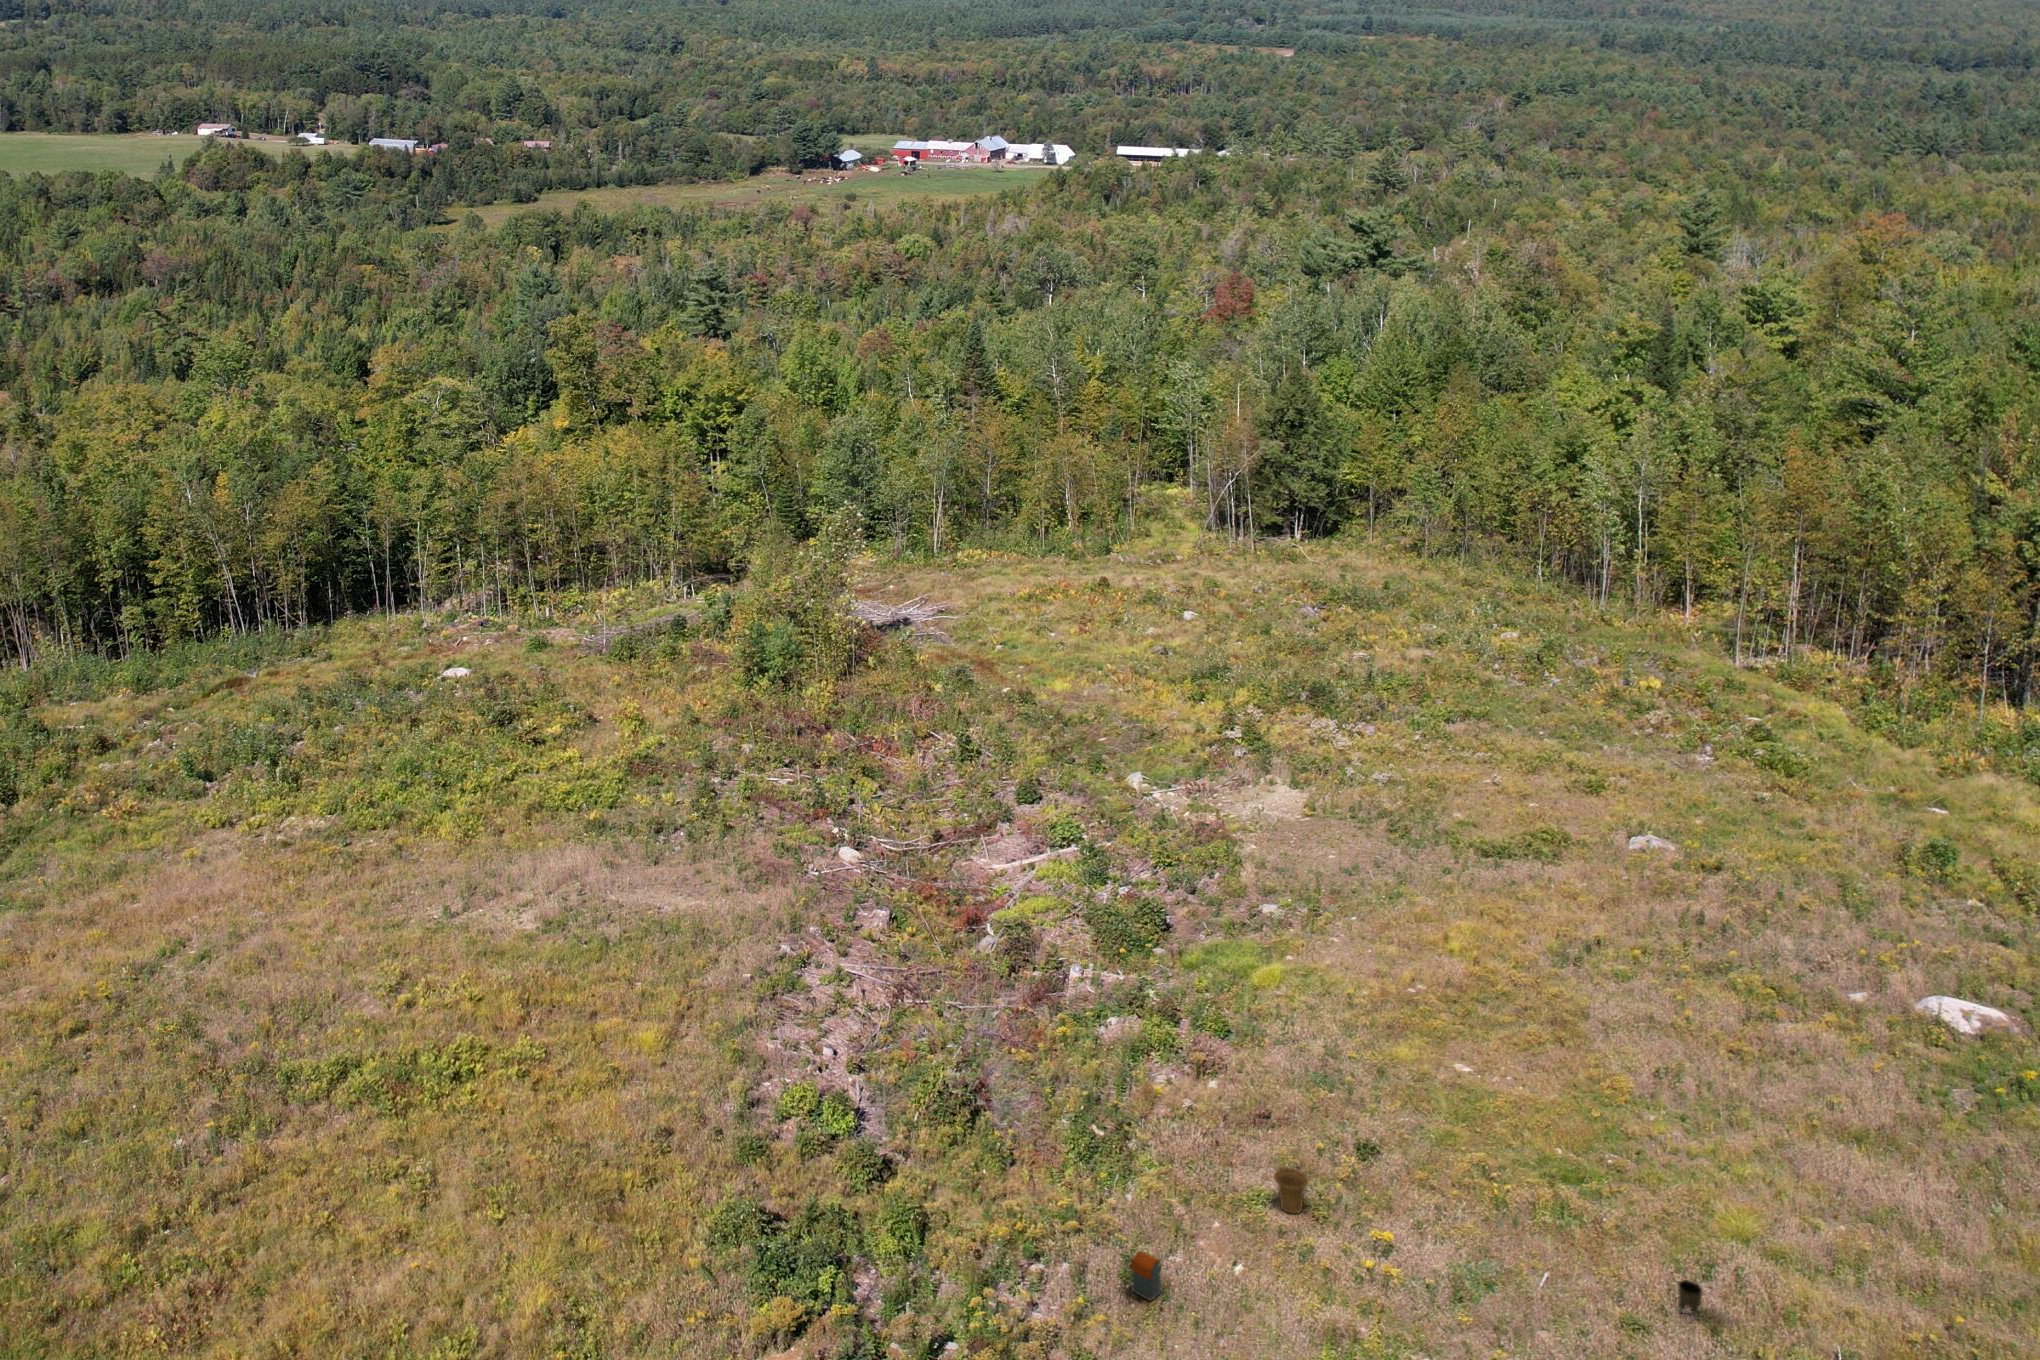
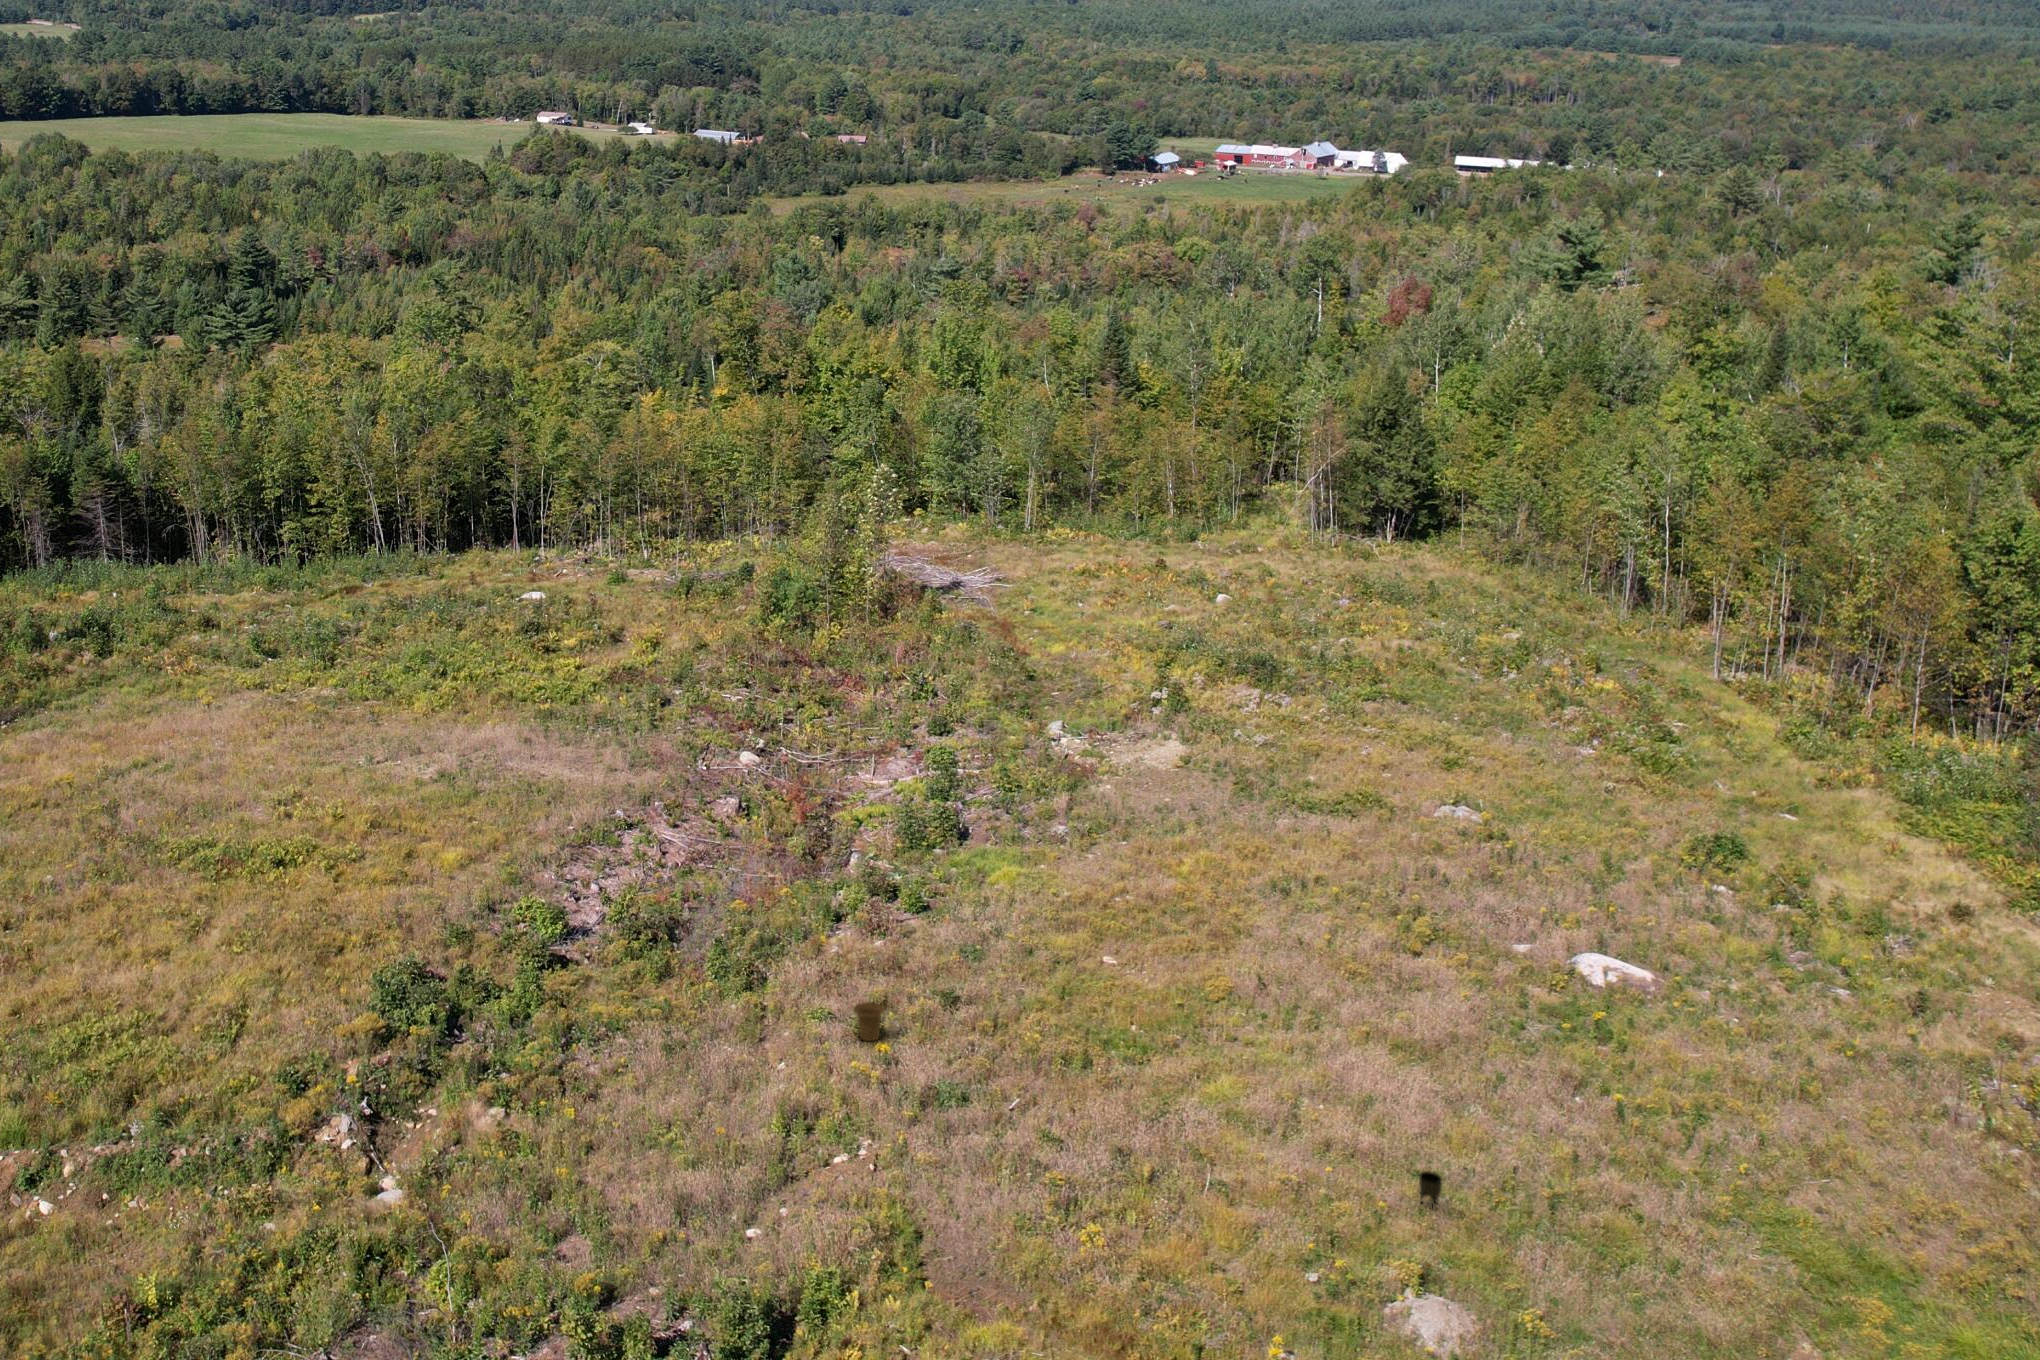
backpack: present [1131,1251,1161,1301] -> none [669,1031,696,1073]
planter: present [1678,1280,1702,1320] -> present [1419,1171,1442,1209]

